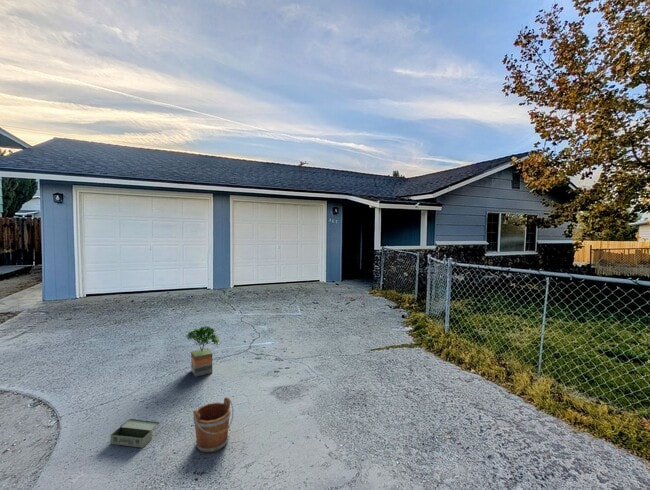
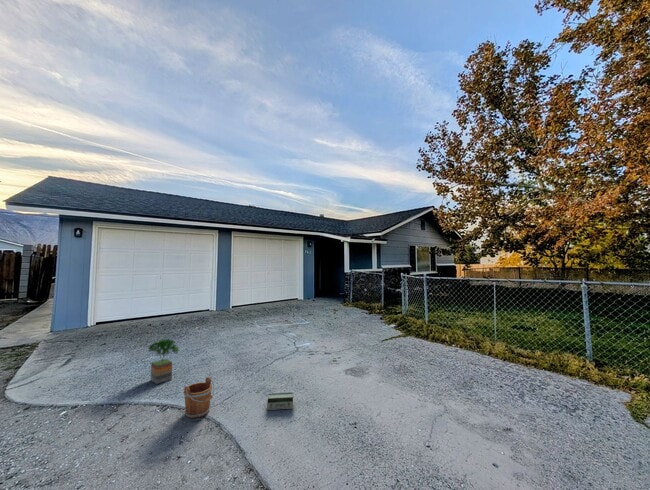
potted tree: present [187,327,219,377] -> present [148,339,179,384]
bucket: present [193,397,233,453] -> present [184,377,214,418]

